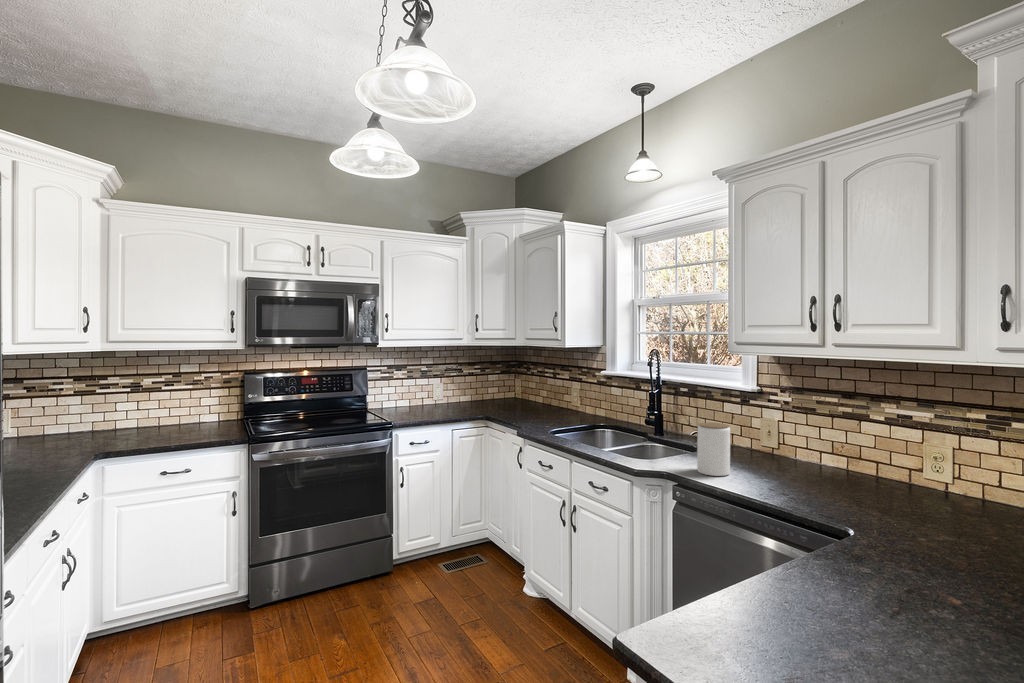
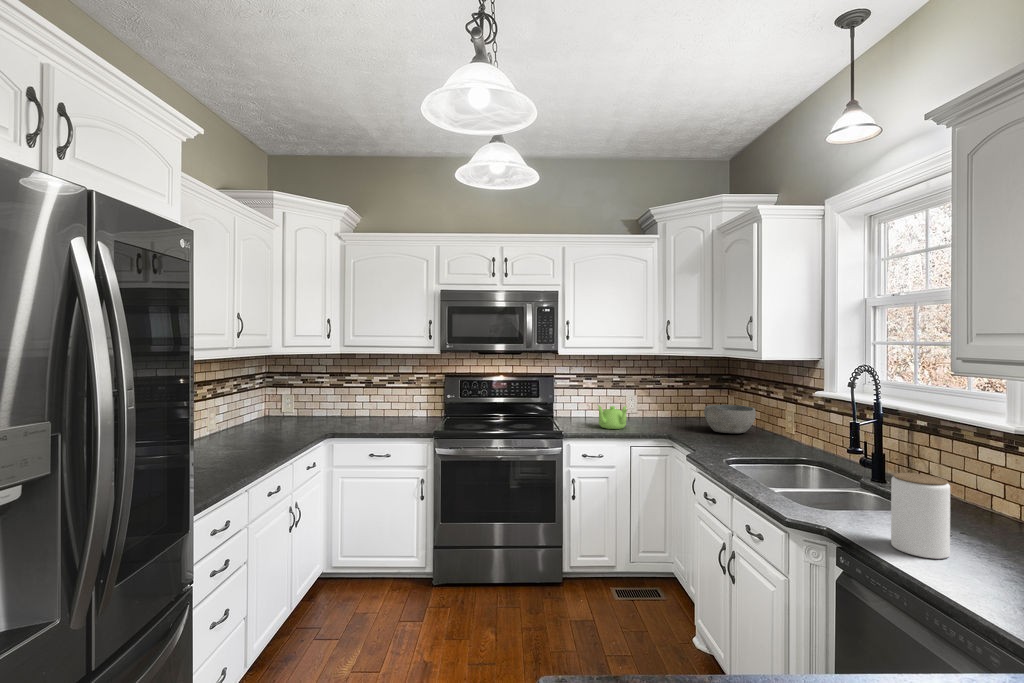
bowl: none [511,387,552,411] -> present [704,405,756,433]
teapot: none [415,394,449,416] -> present [598,405,627,429]

